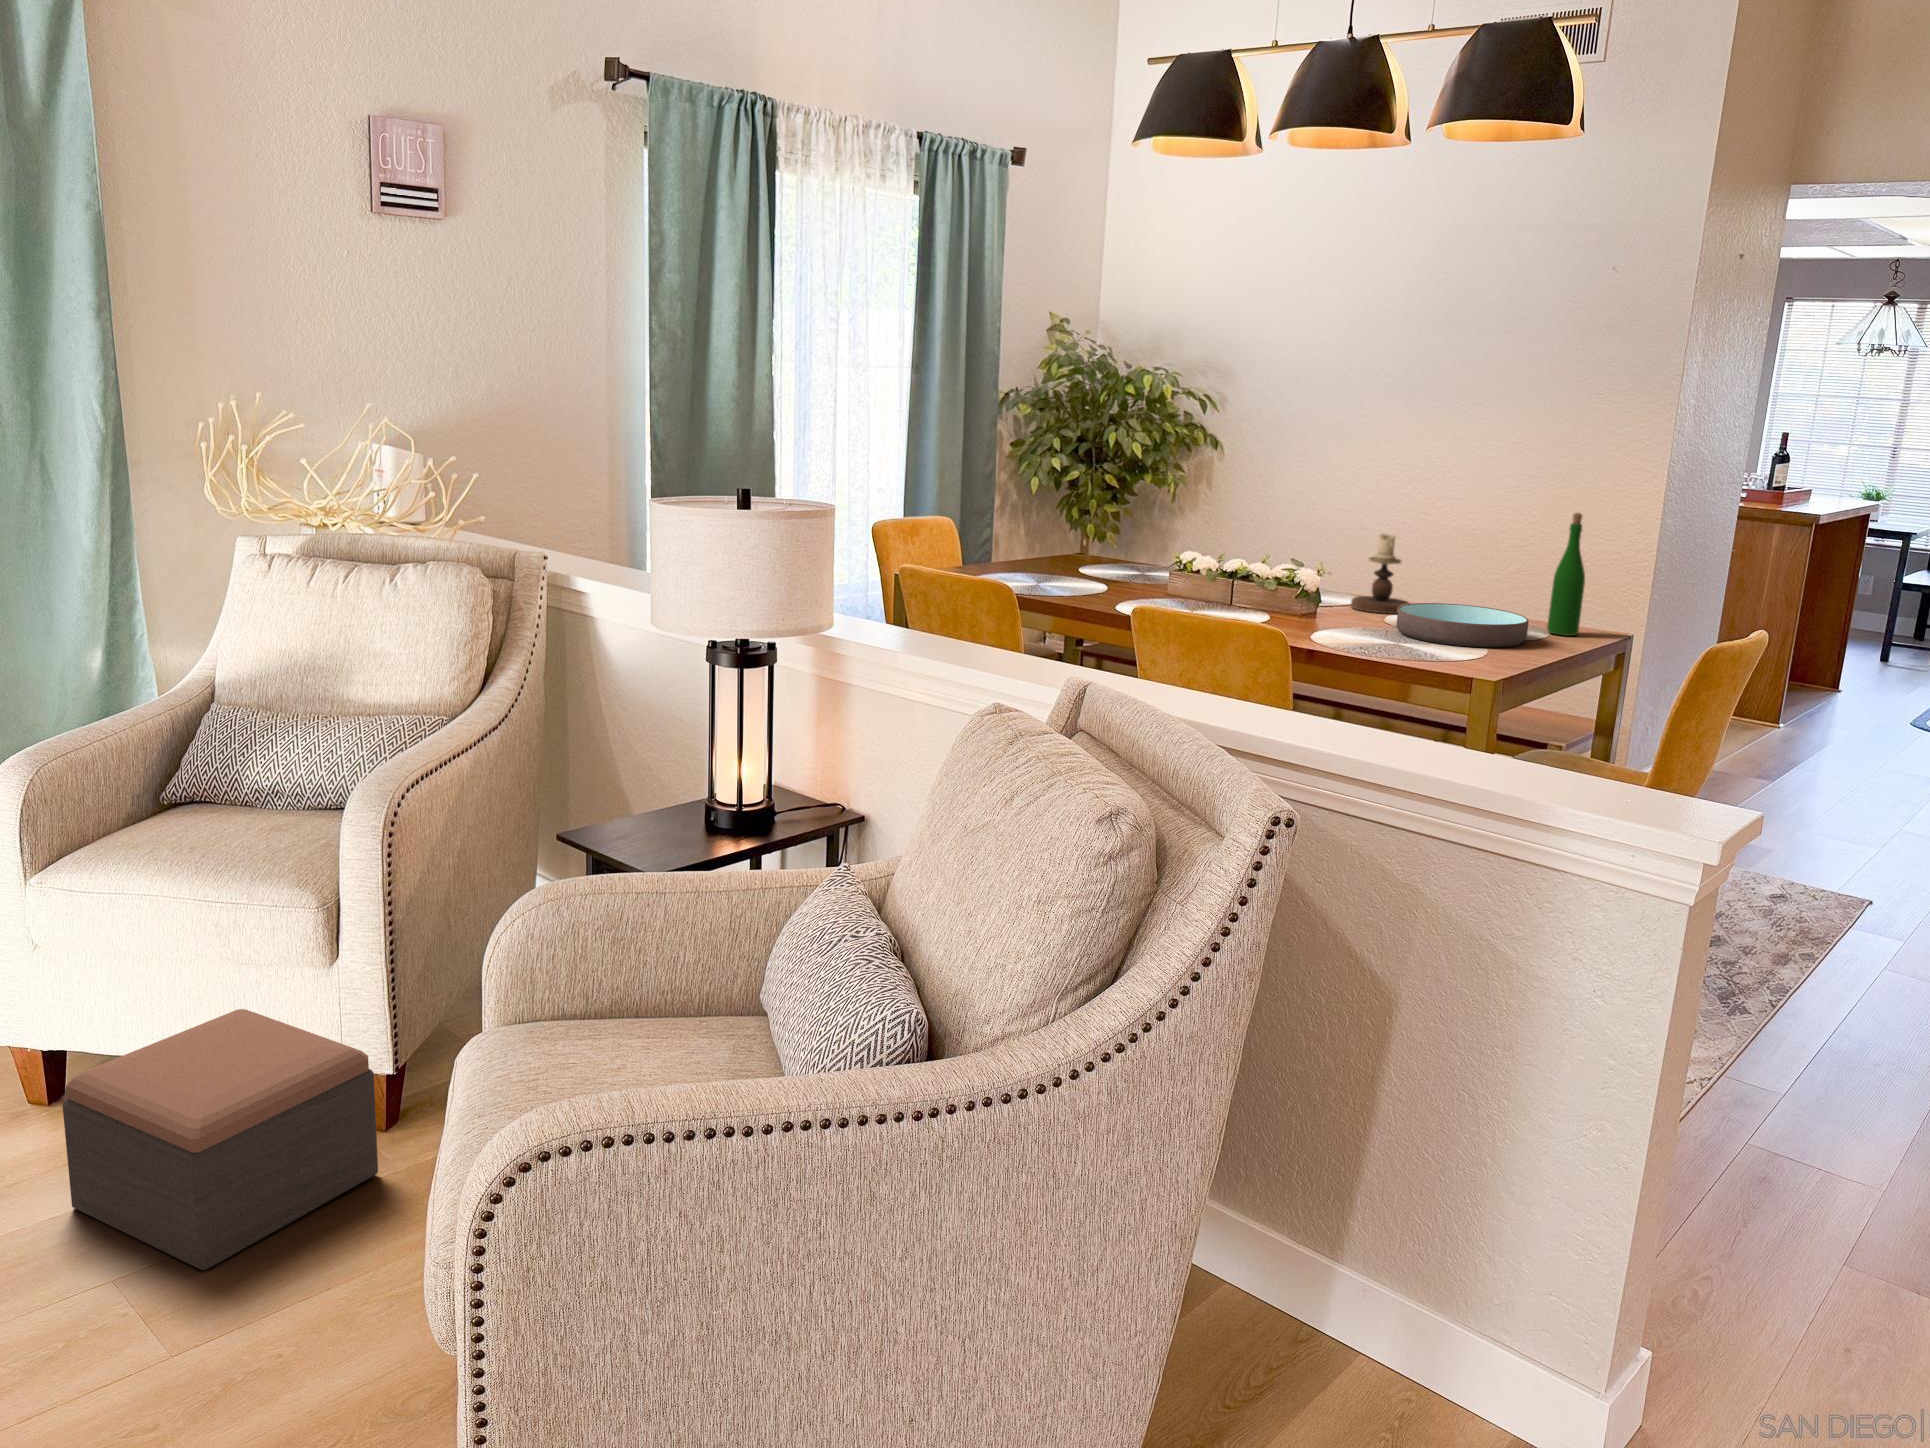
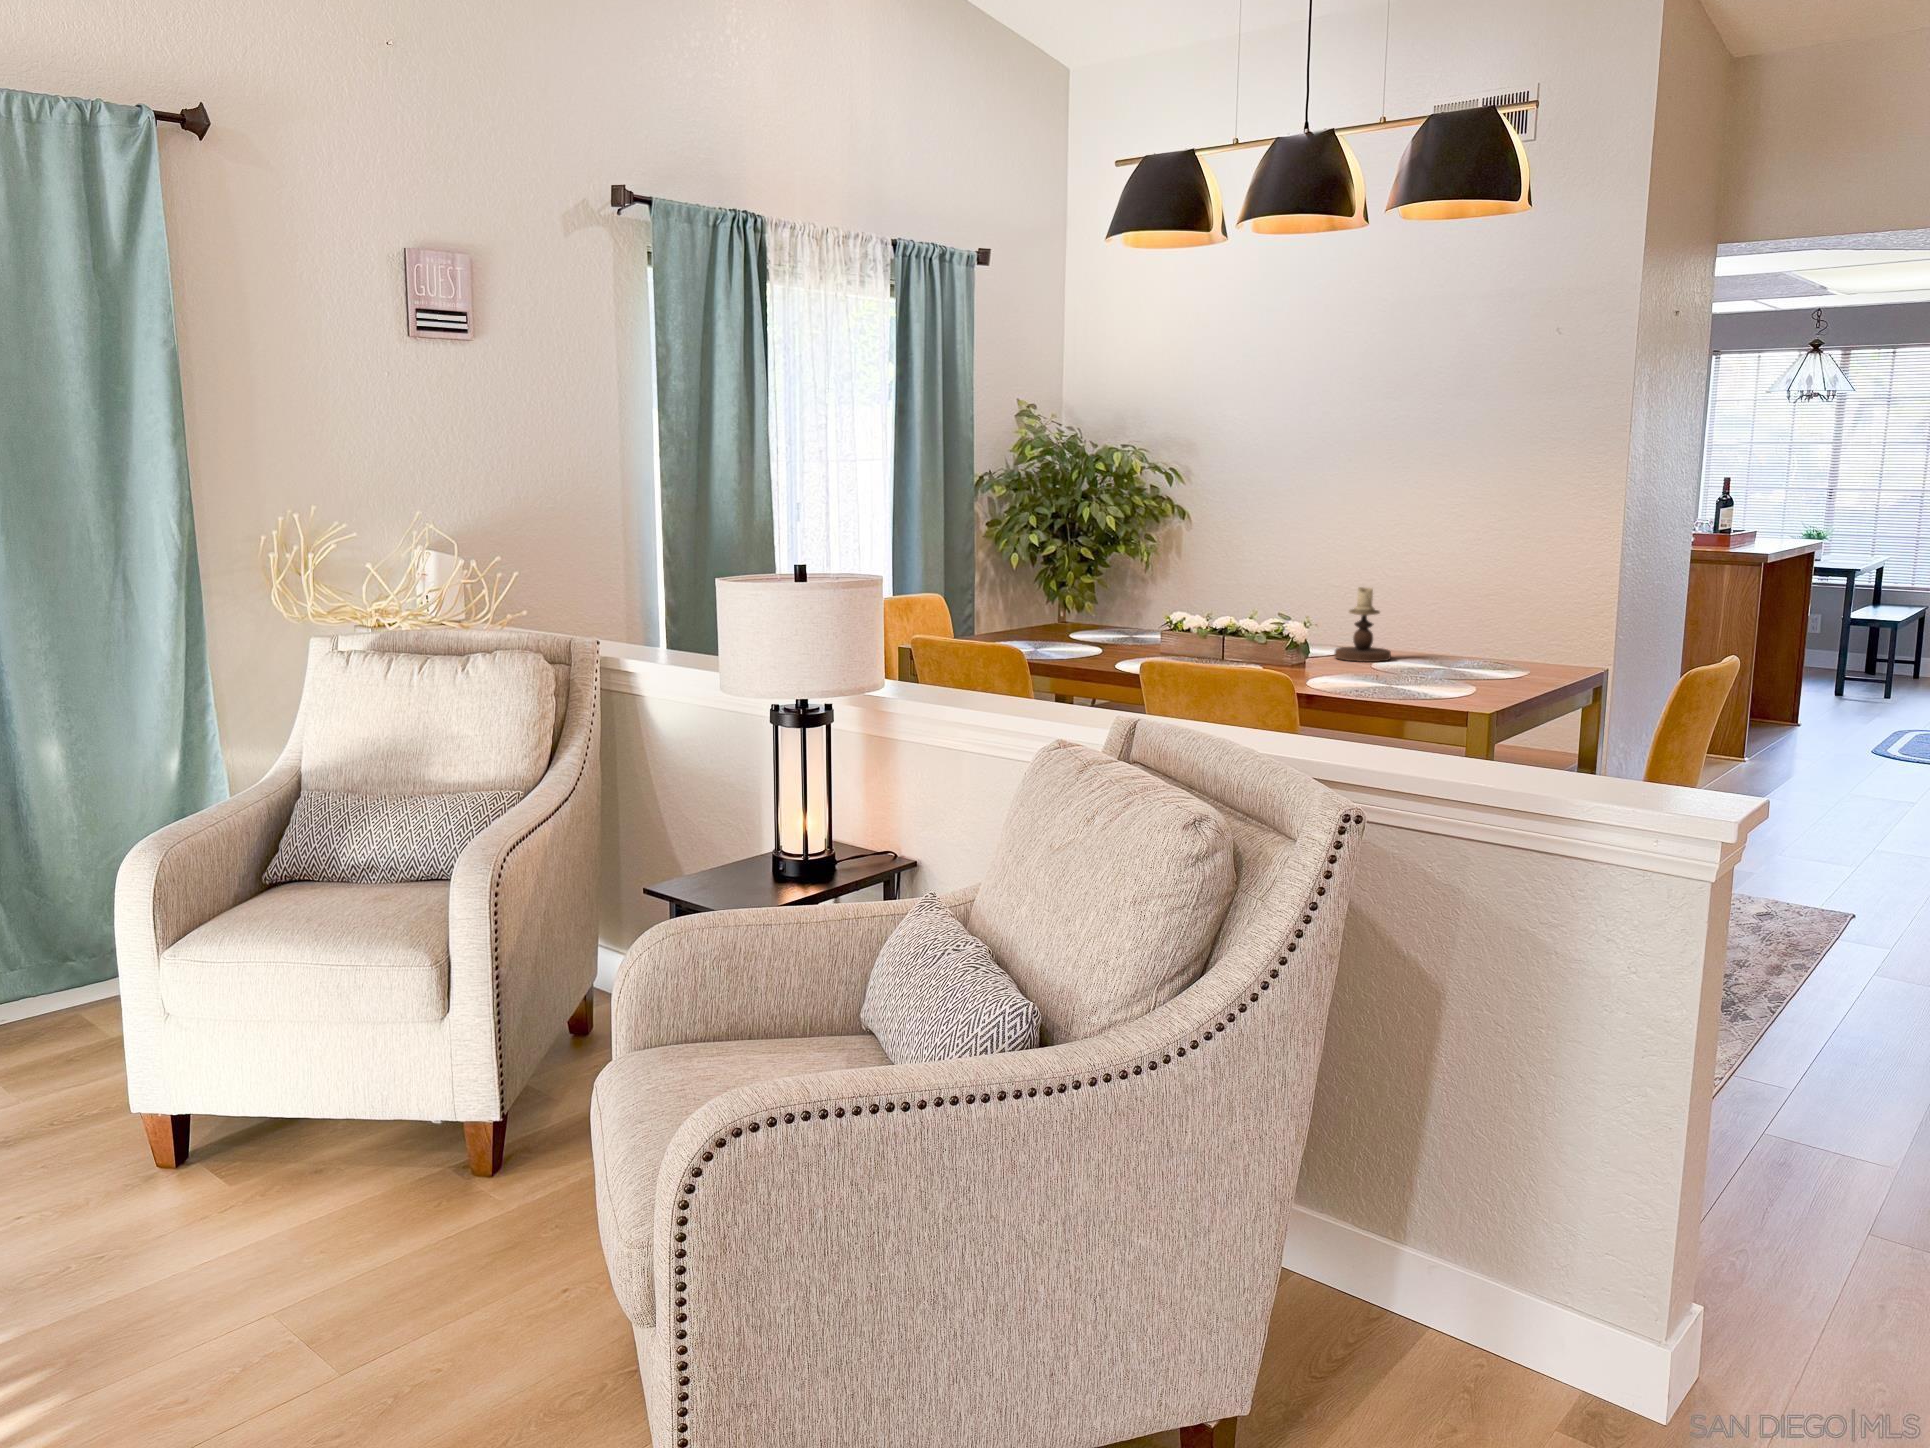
wine bottle: present [1547,513,1585,636] -> none [1525,557,1558,673]
bowl: present [1396,603,1529,648] -> none [1383,648,1508,686]
footstool: present [63,1009,378,1271] -> none [211,1065,492,1302]

